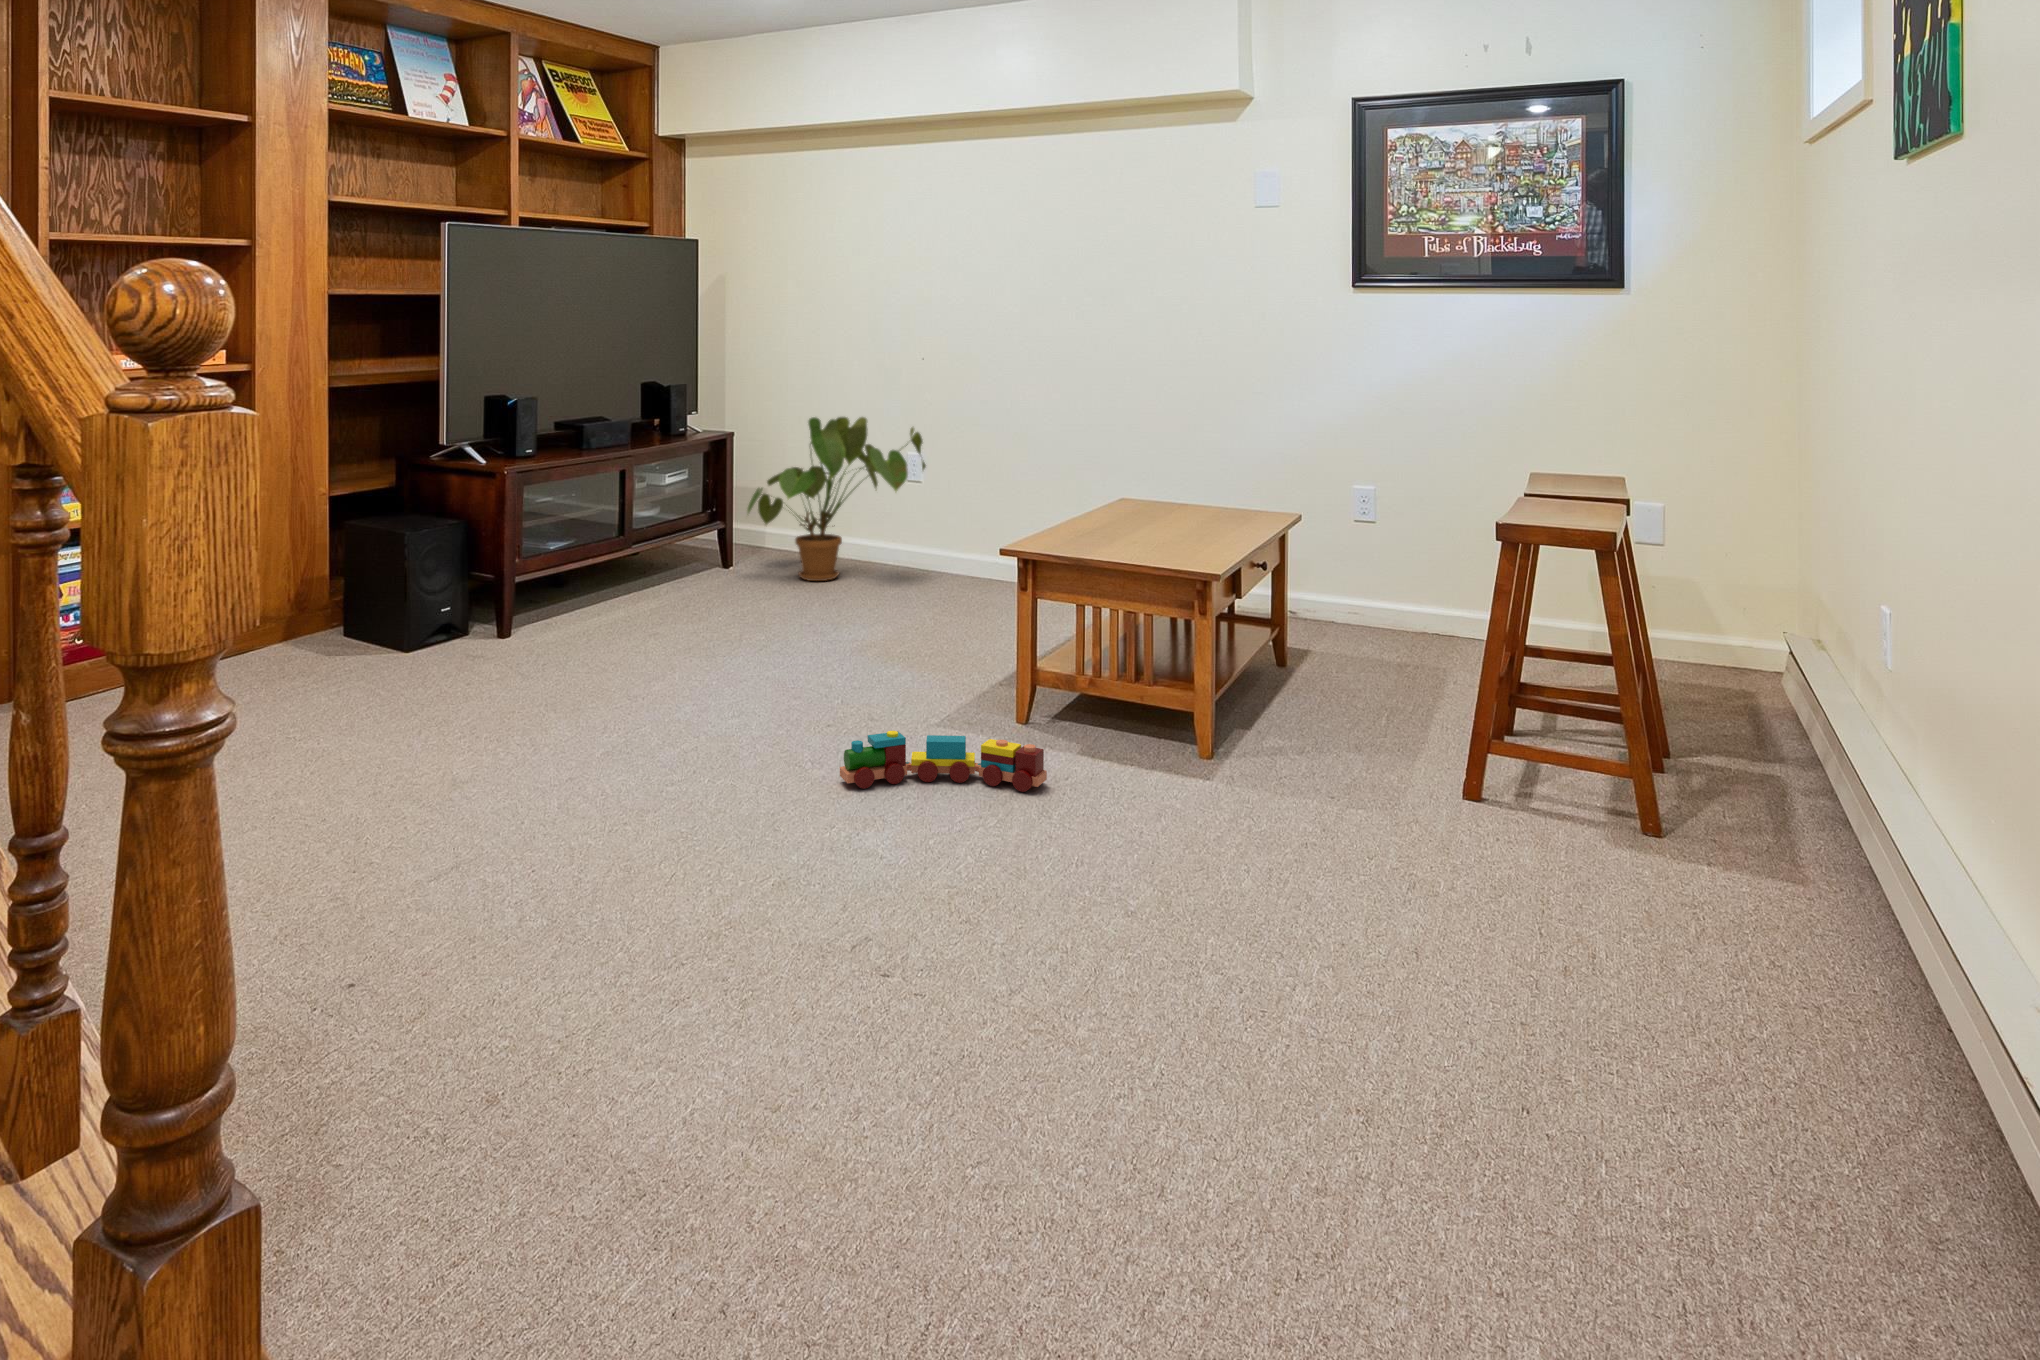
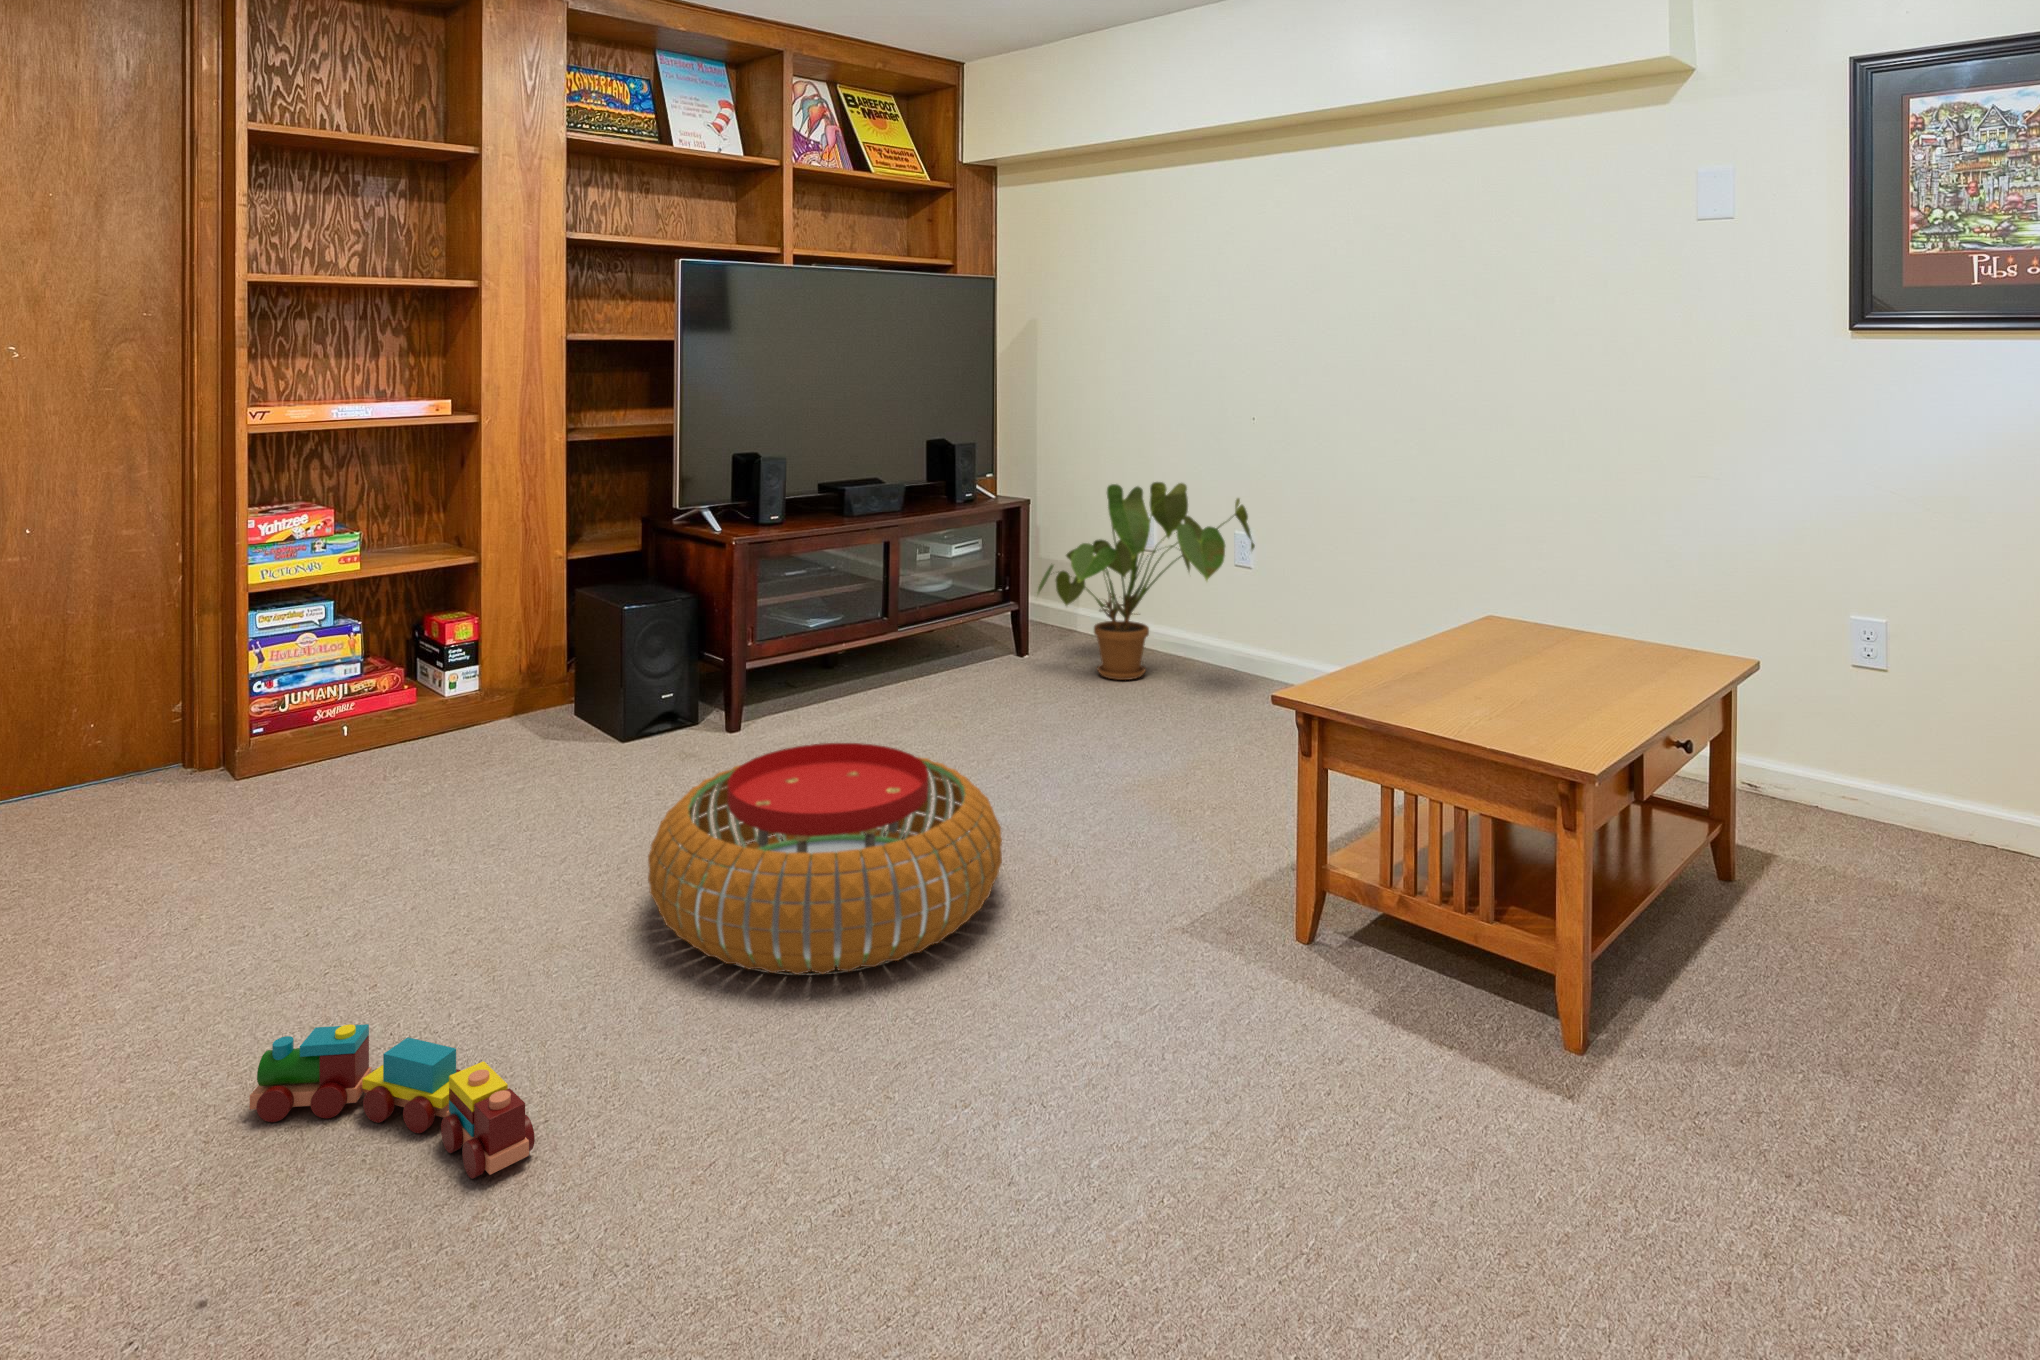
pouf: none [533,610,803,757] -> present [648,743,1002,975]
toy train: present [840,731,1047,792] -> present [250,1024,535,1179]

